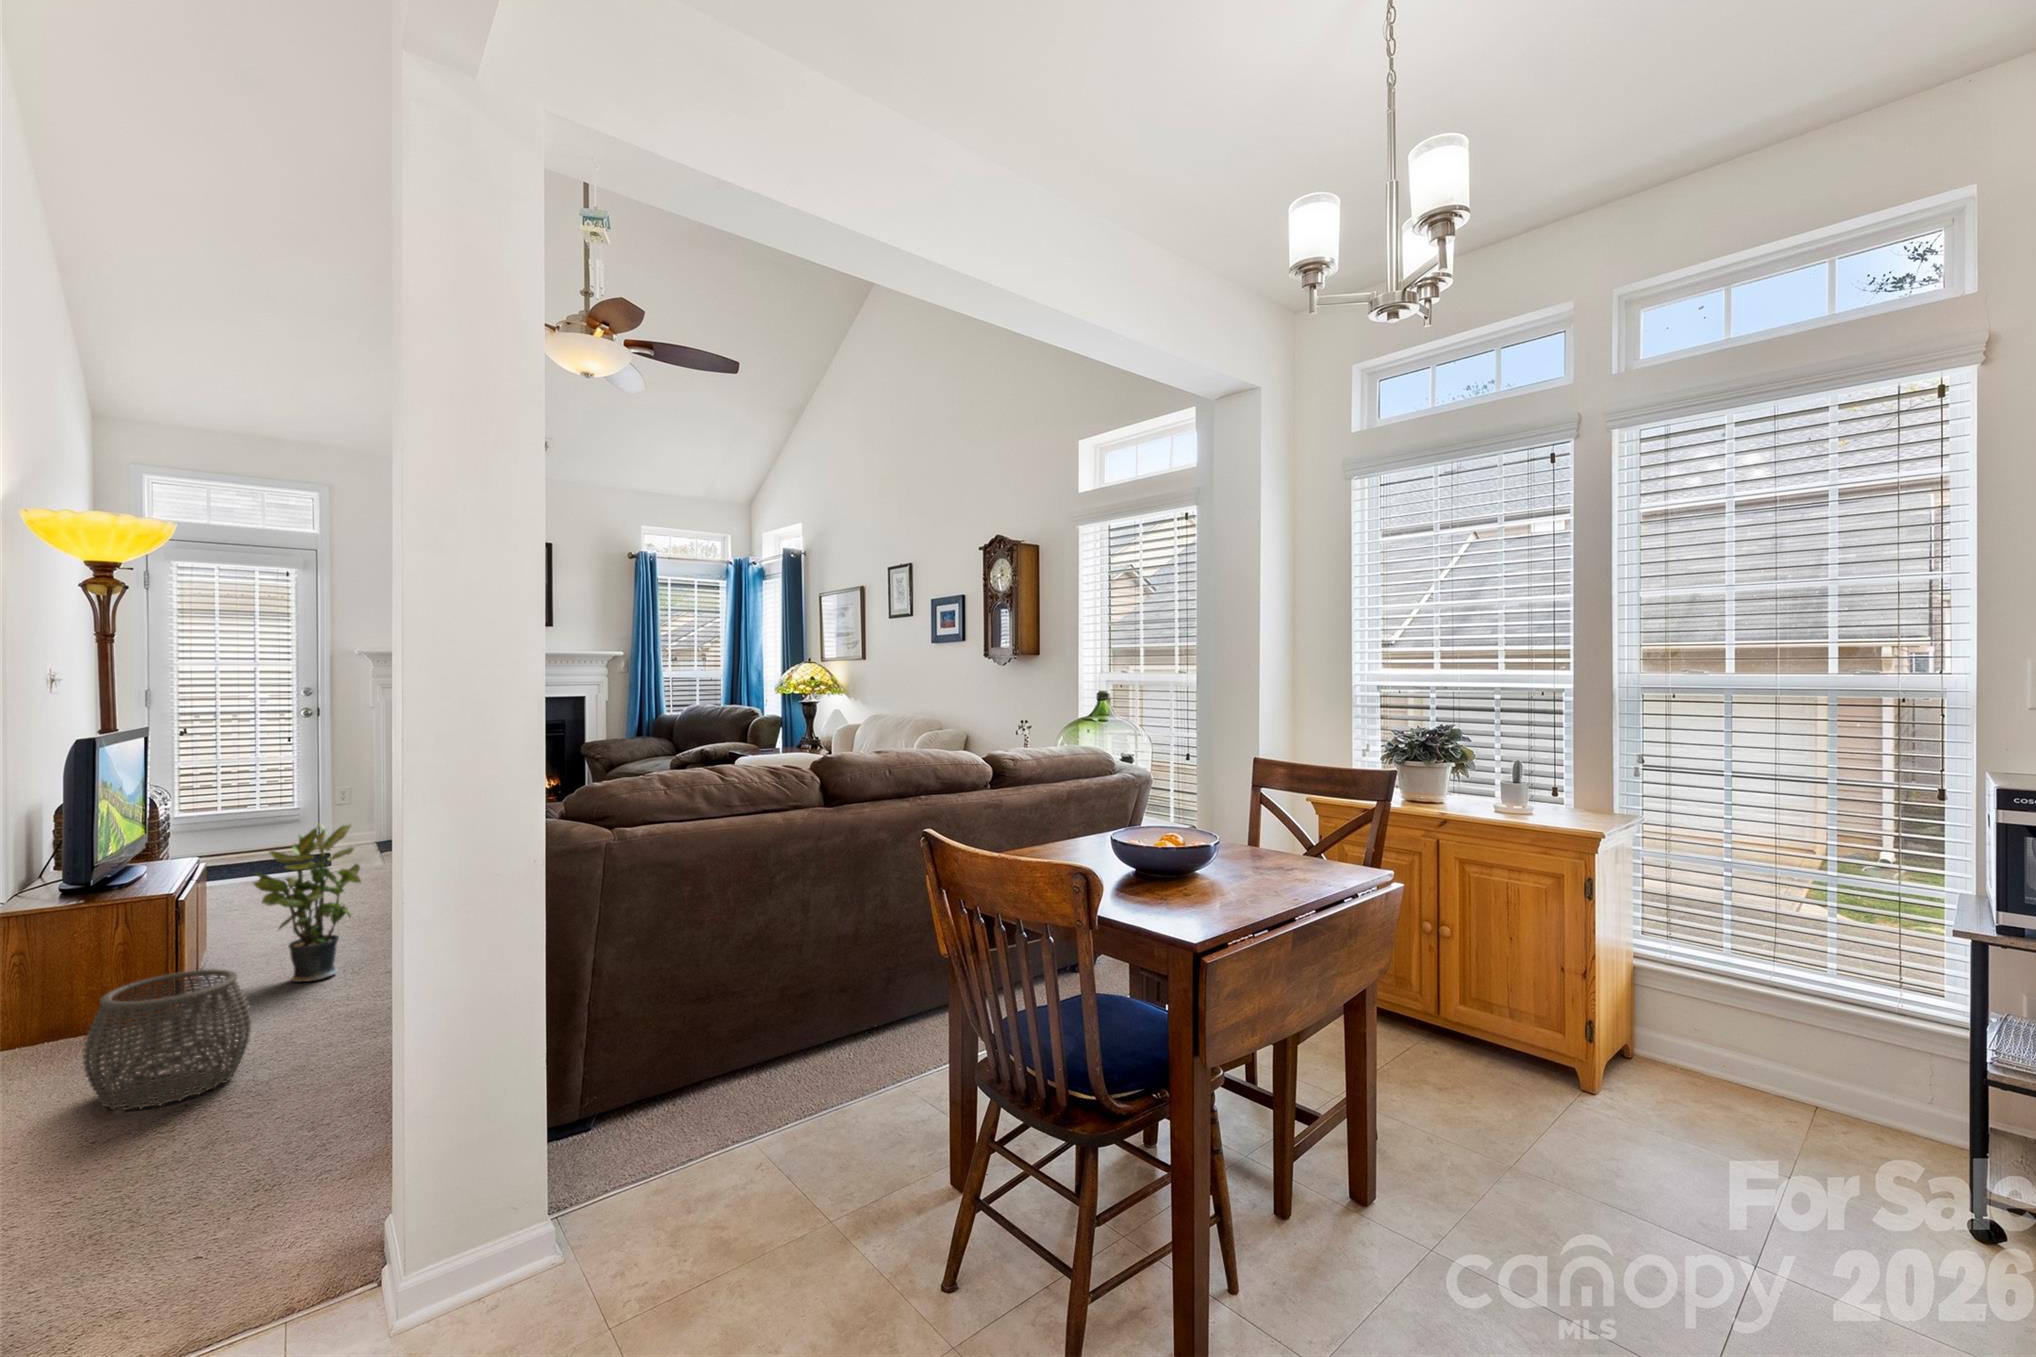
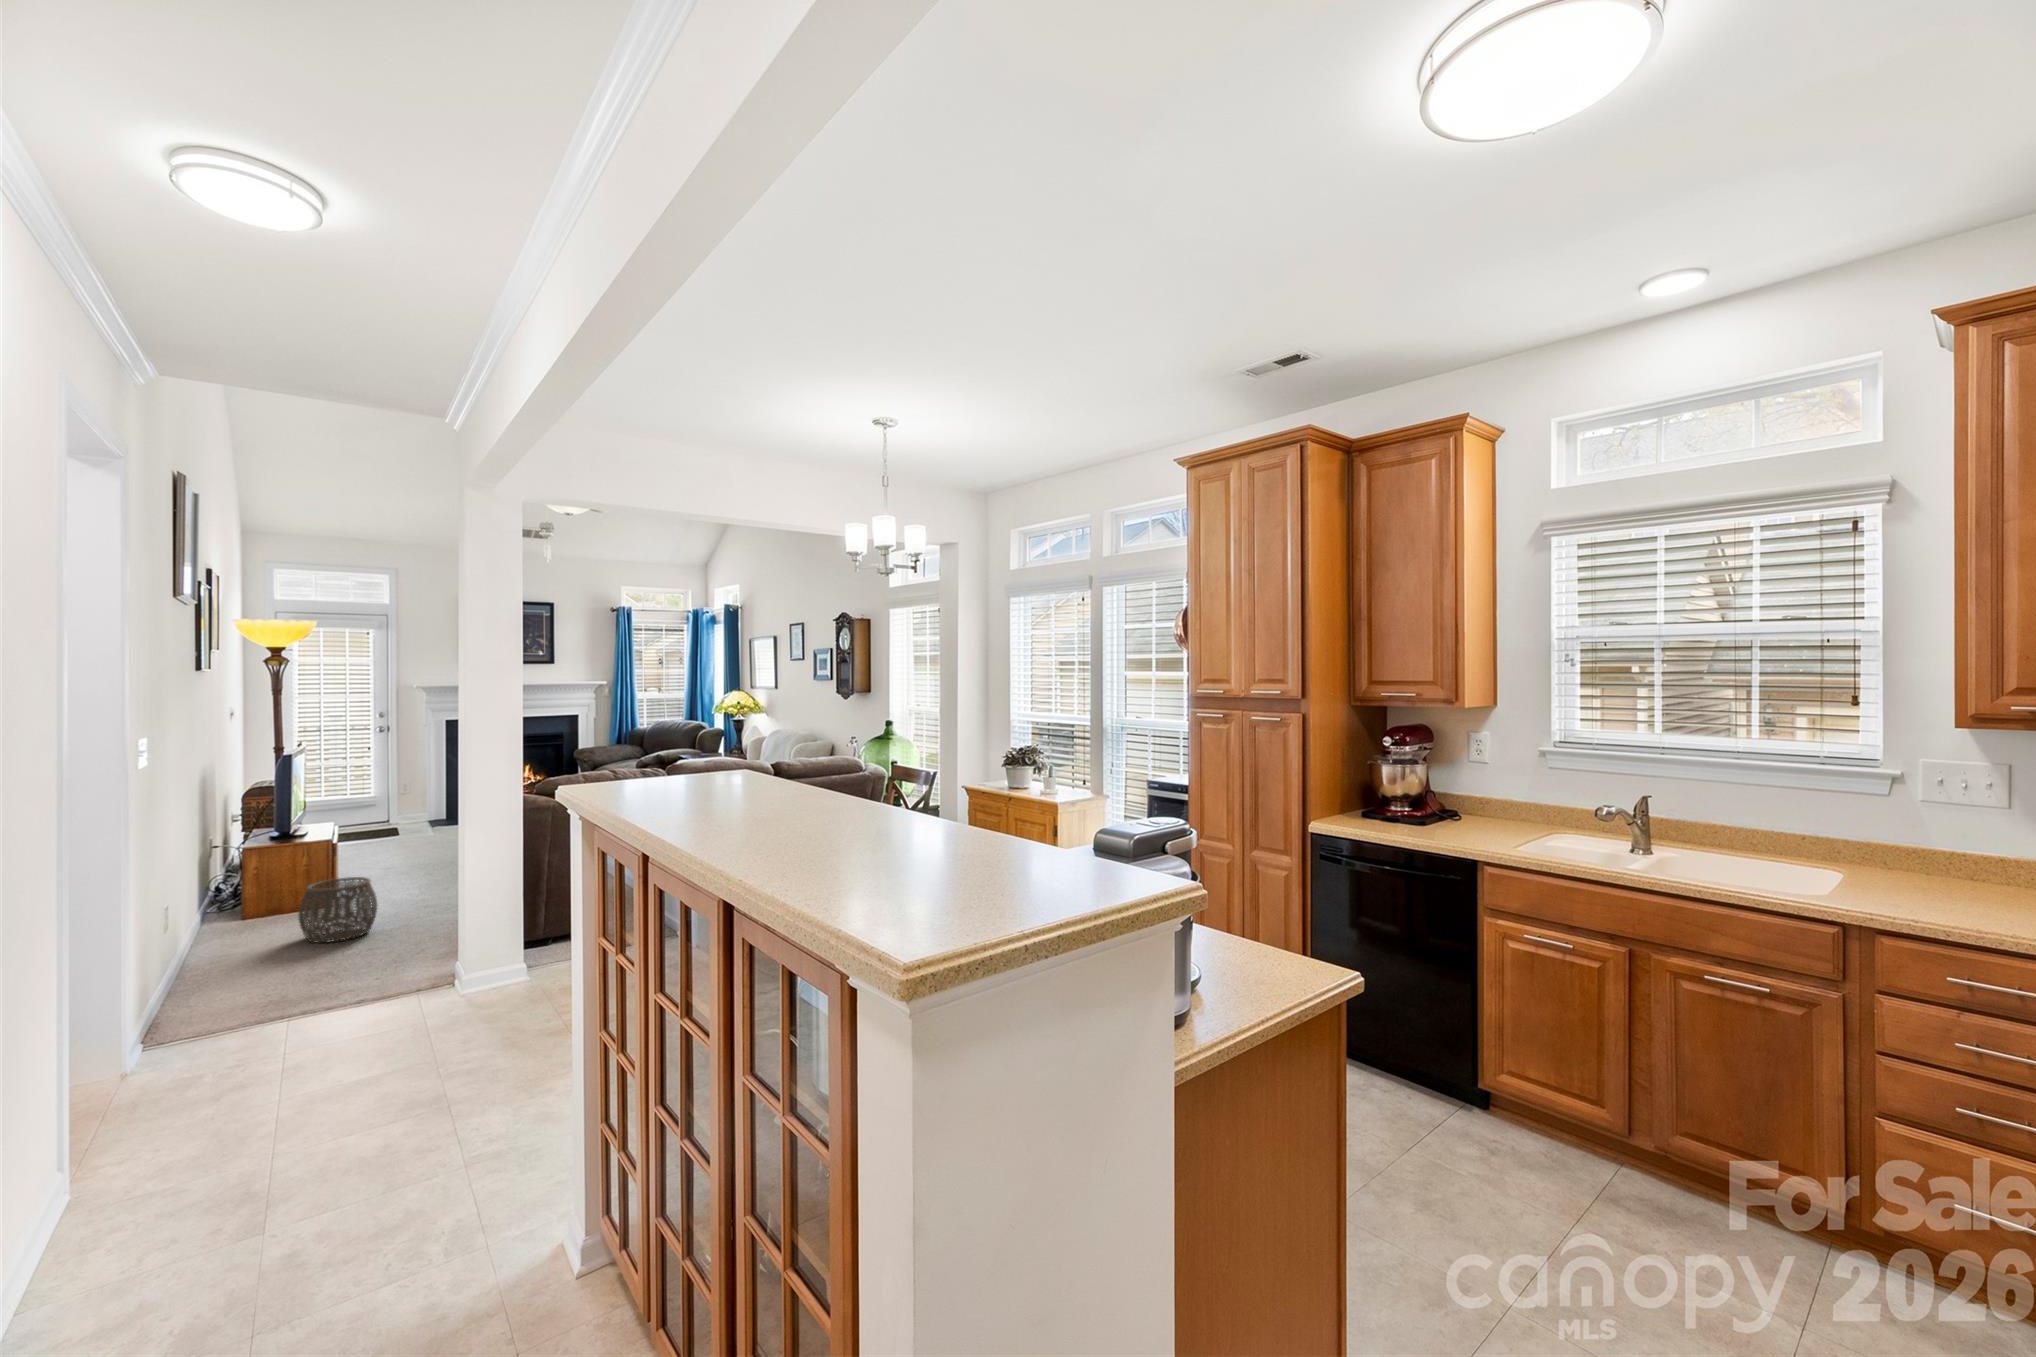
potted plant: present [254,824,361,982] -> none [367,802,429,895]

